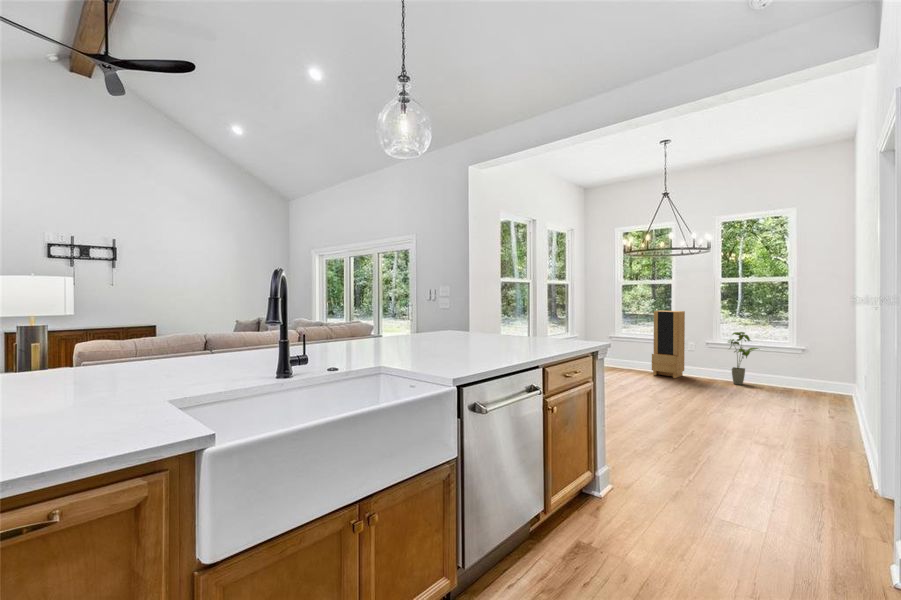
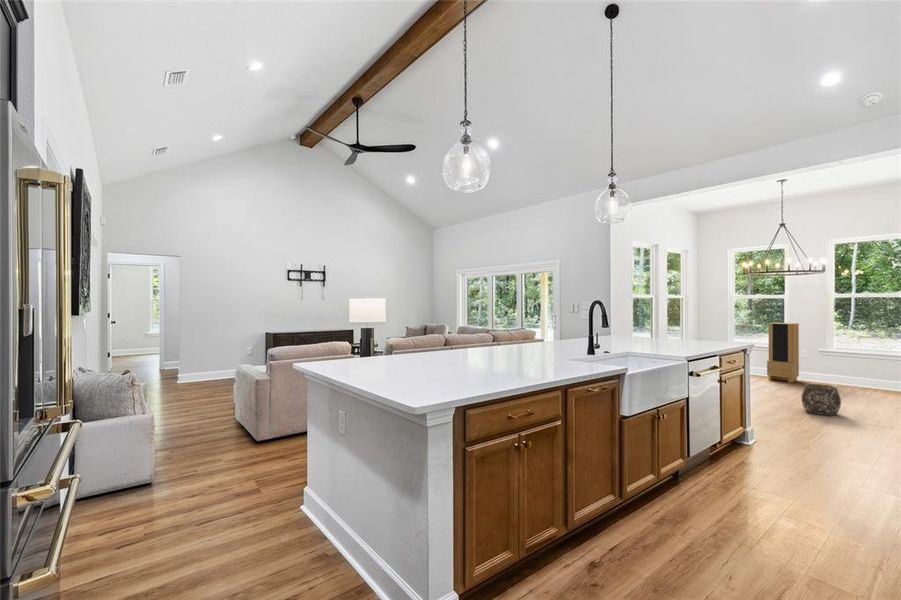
house plant: present [728,332,758,385] -> none [840,342,874,389]
woven basket: none [682,387,728,429] -> present [802,384,841,415]

